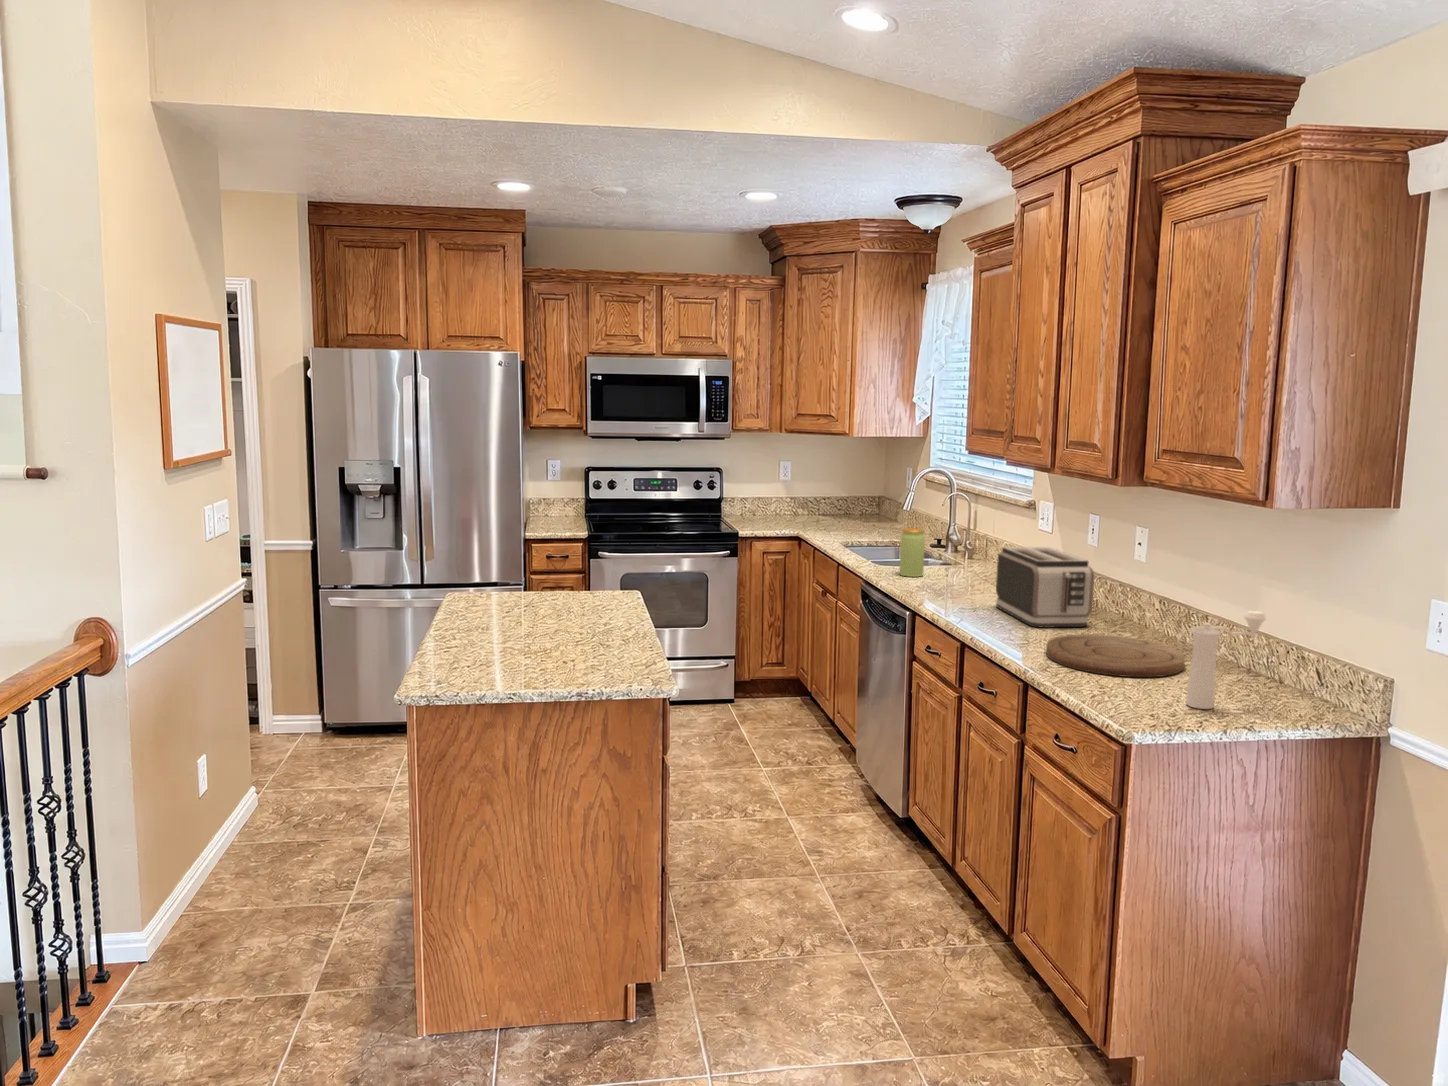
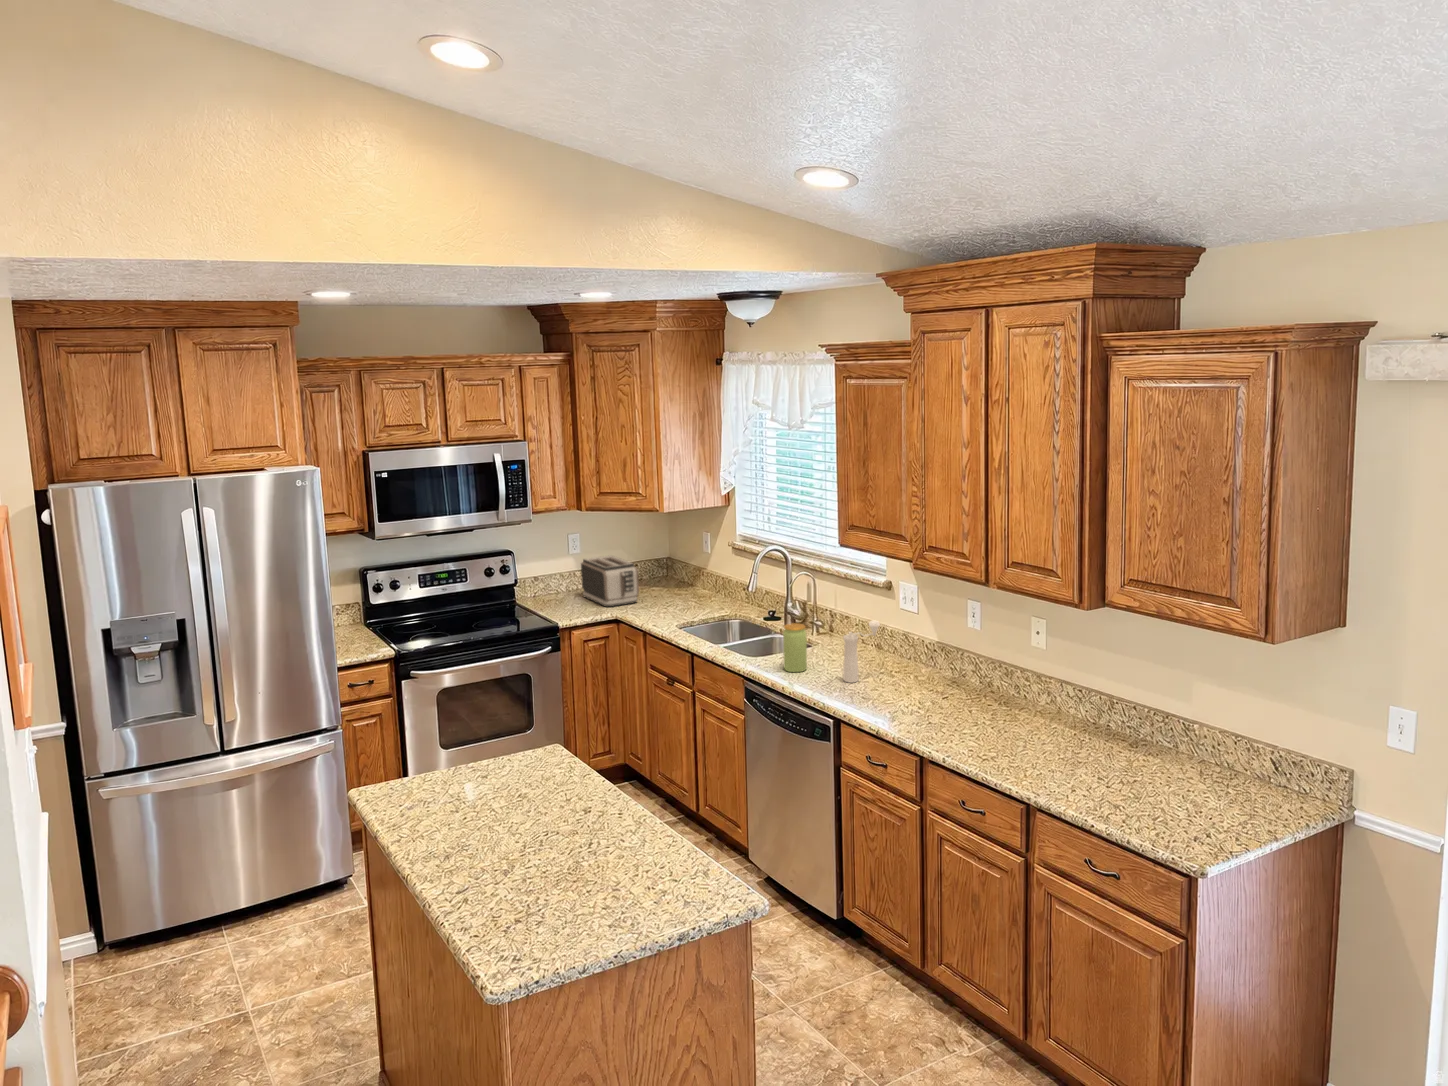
toaster: present [996,547,1094,627] -> present [581,555,639,607]
pepper mill: present [1186,611,1266,709] -> present [843,620,880,683]
cutting board: present [1046,634,1185,677] -> none [1016,732,1134,783]

